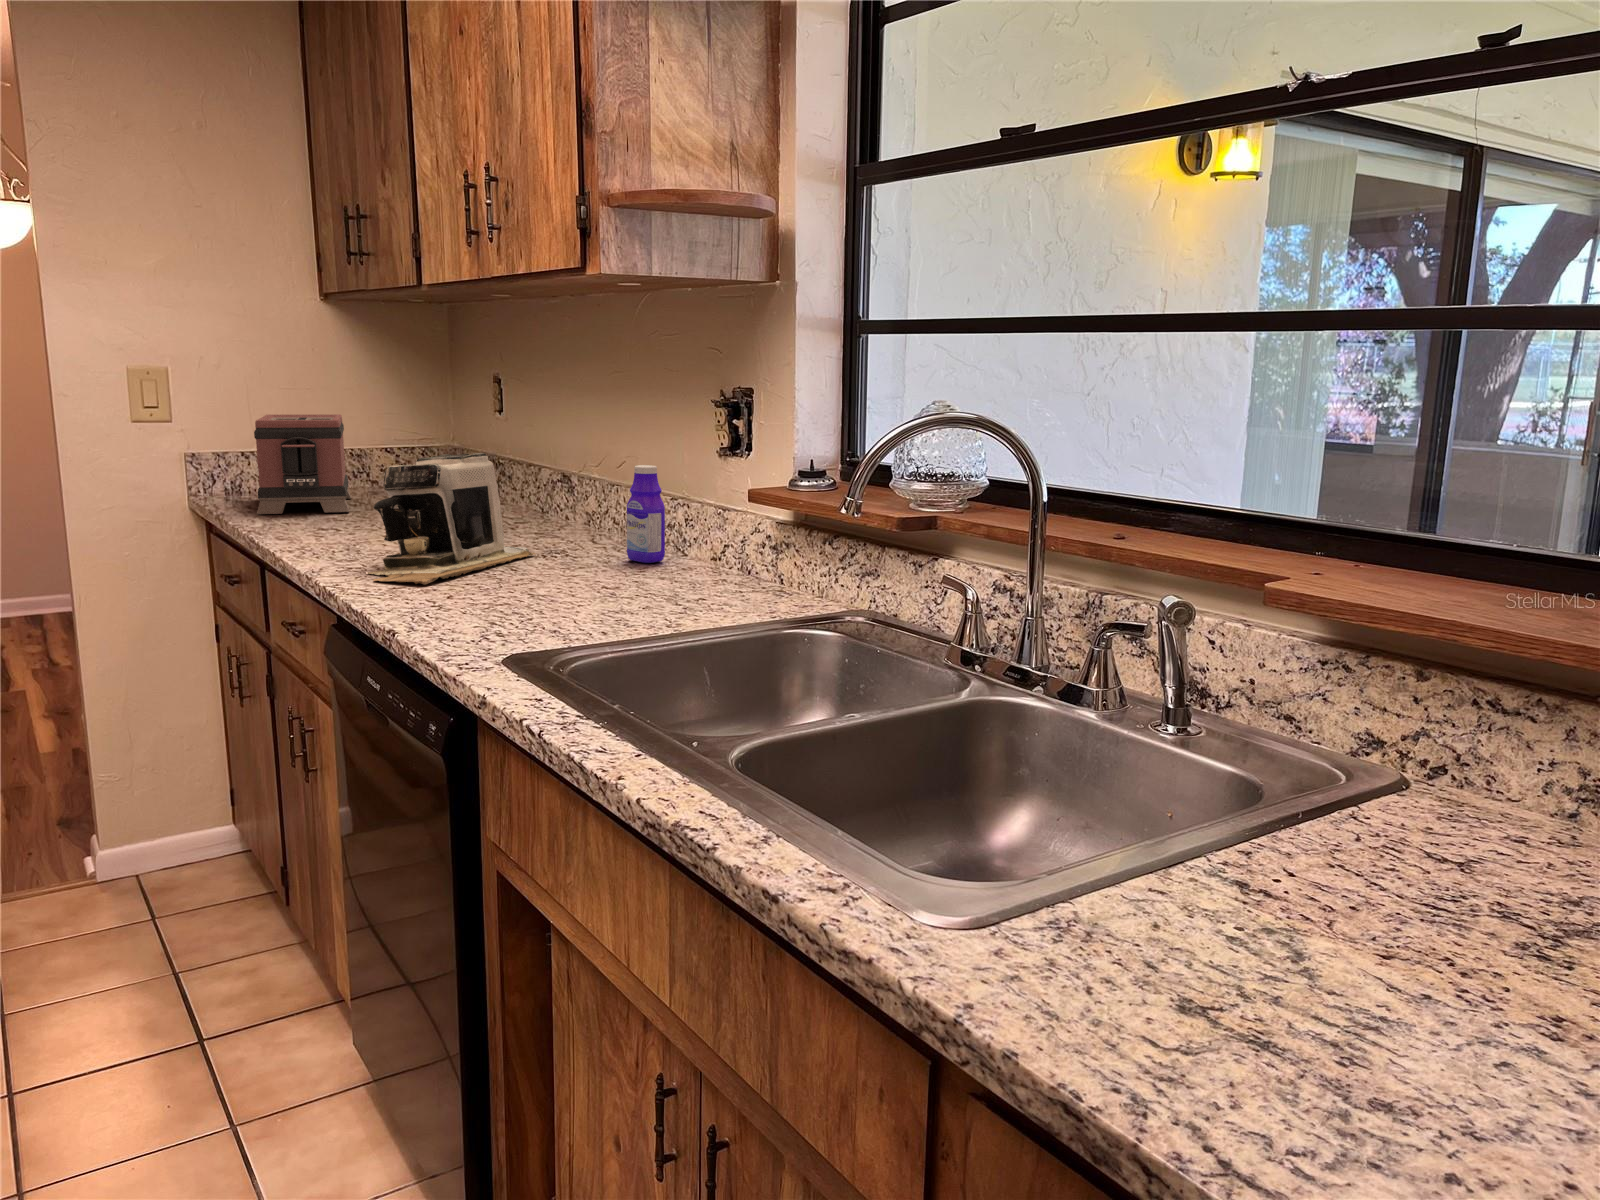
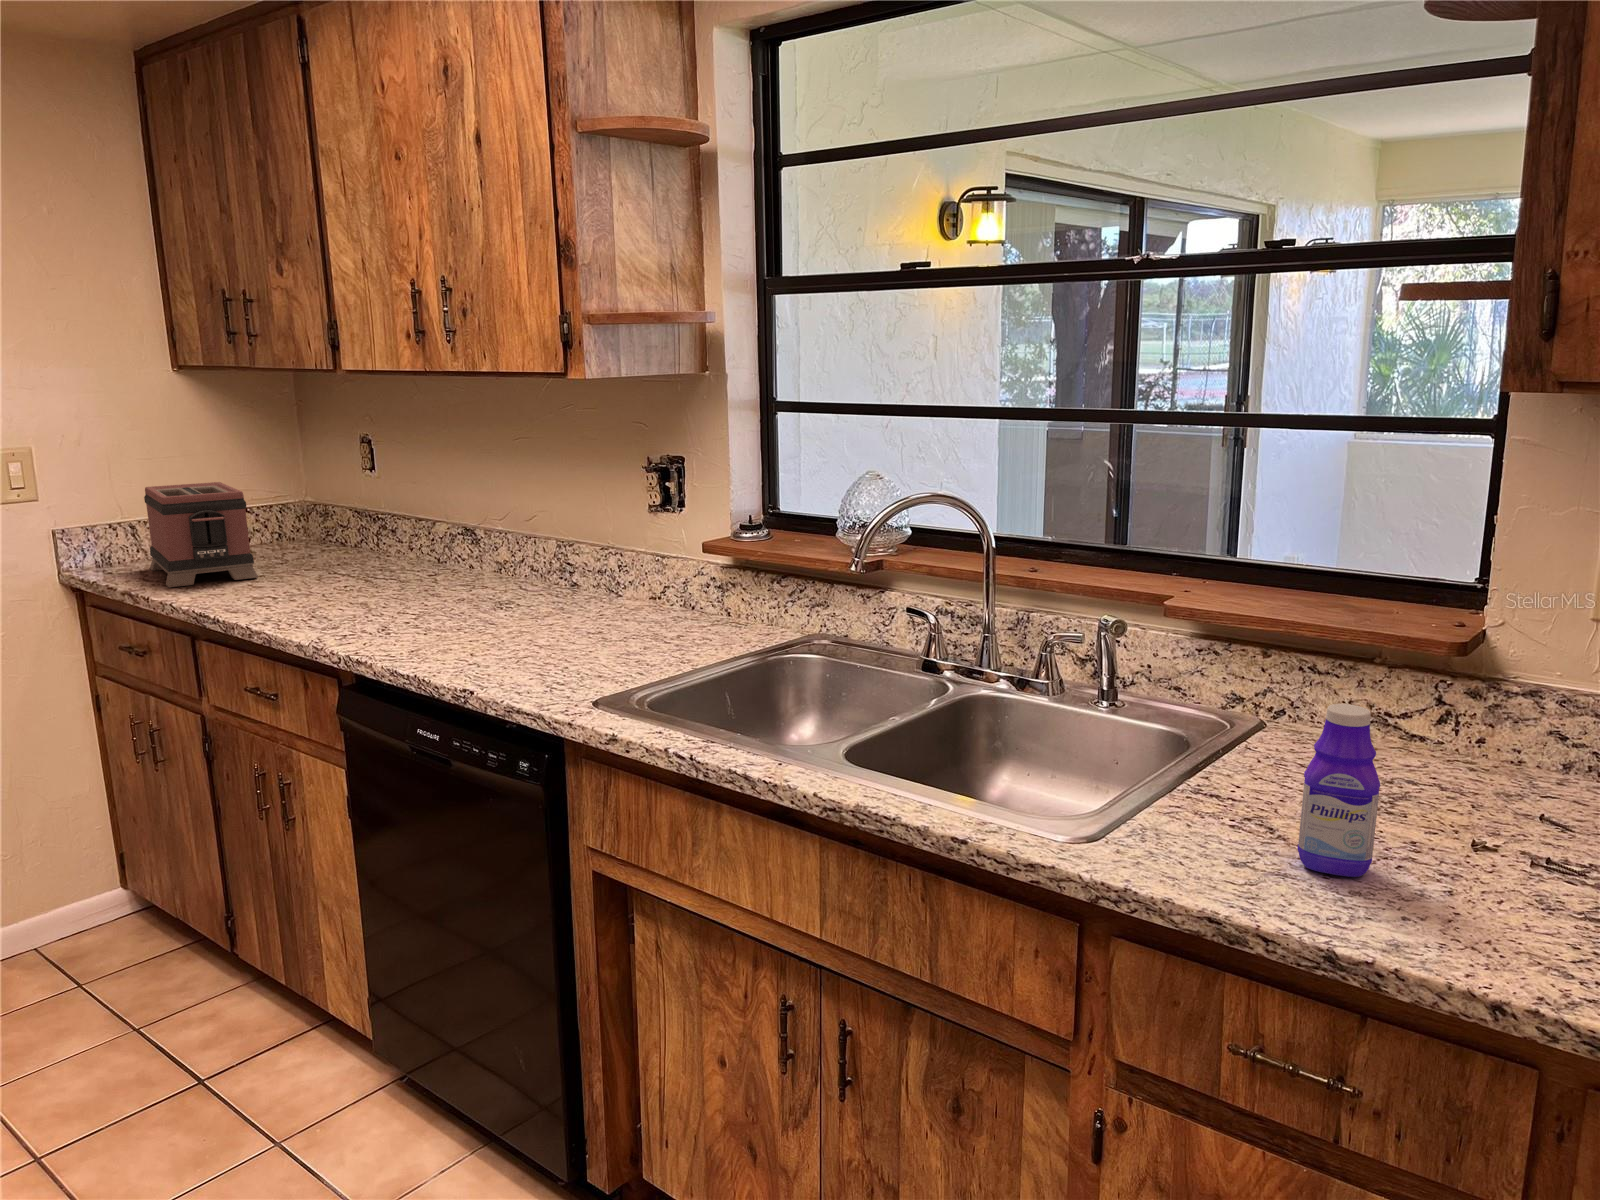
coffee maker: present [369,453,535,585] -> none [366,523,495,647]
bottle: present [627,465,665,563] -> present [1297,704,1380,877]

